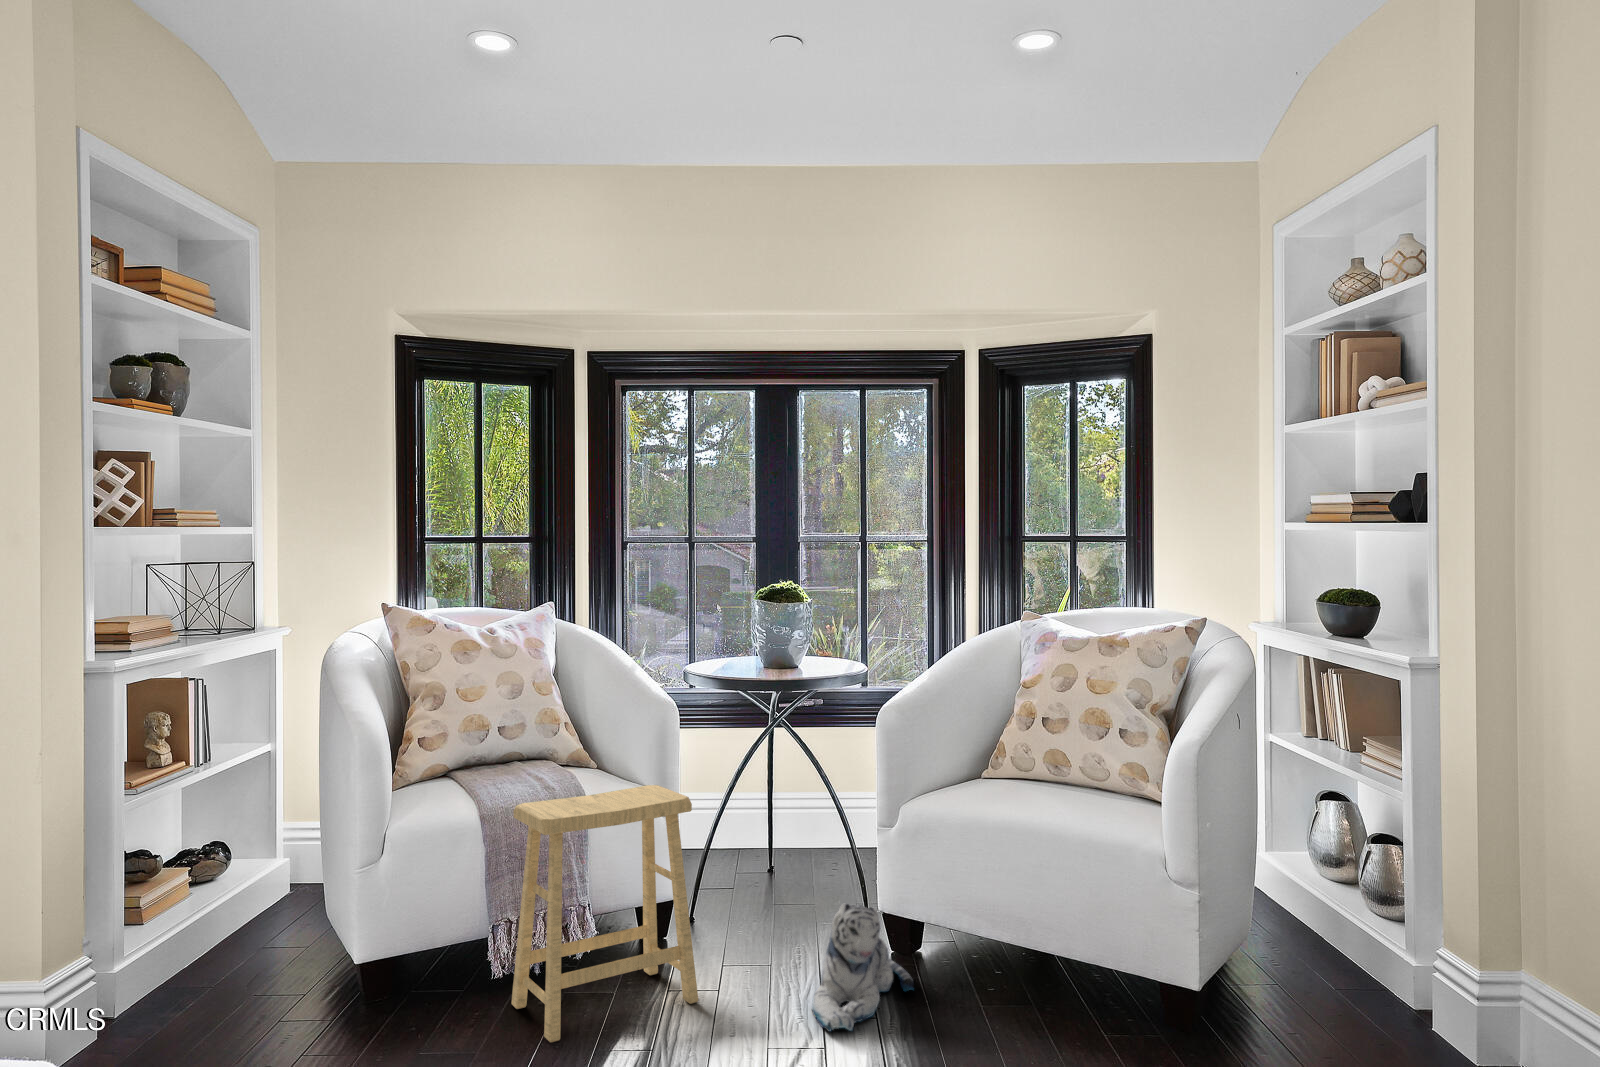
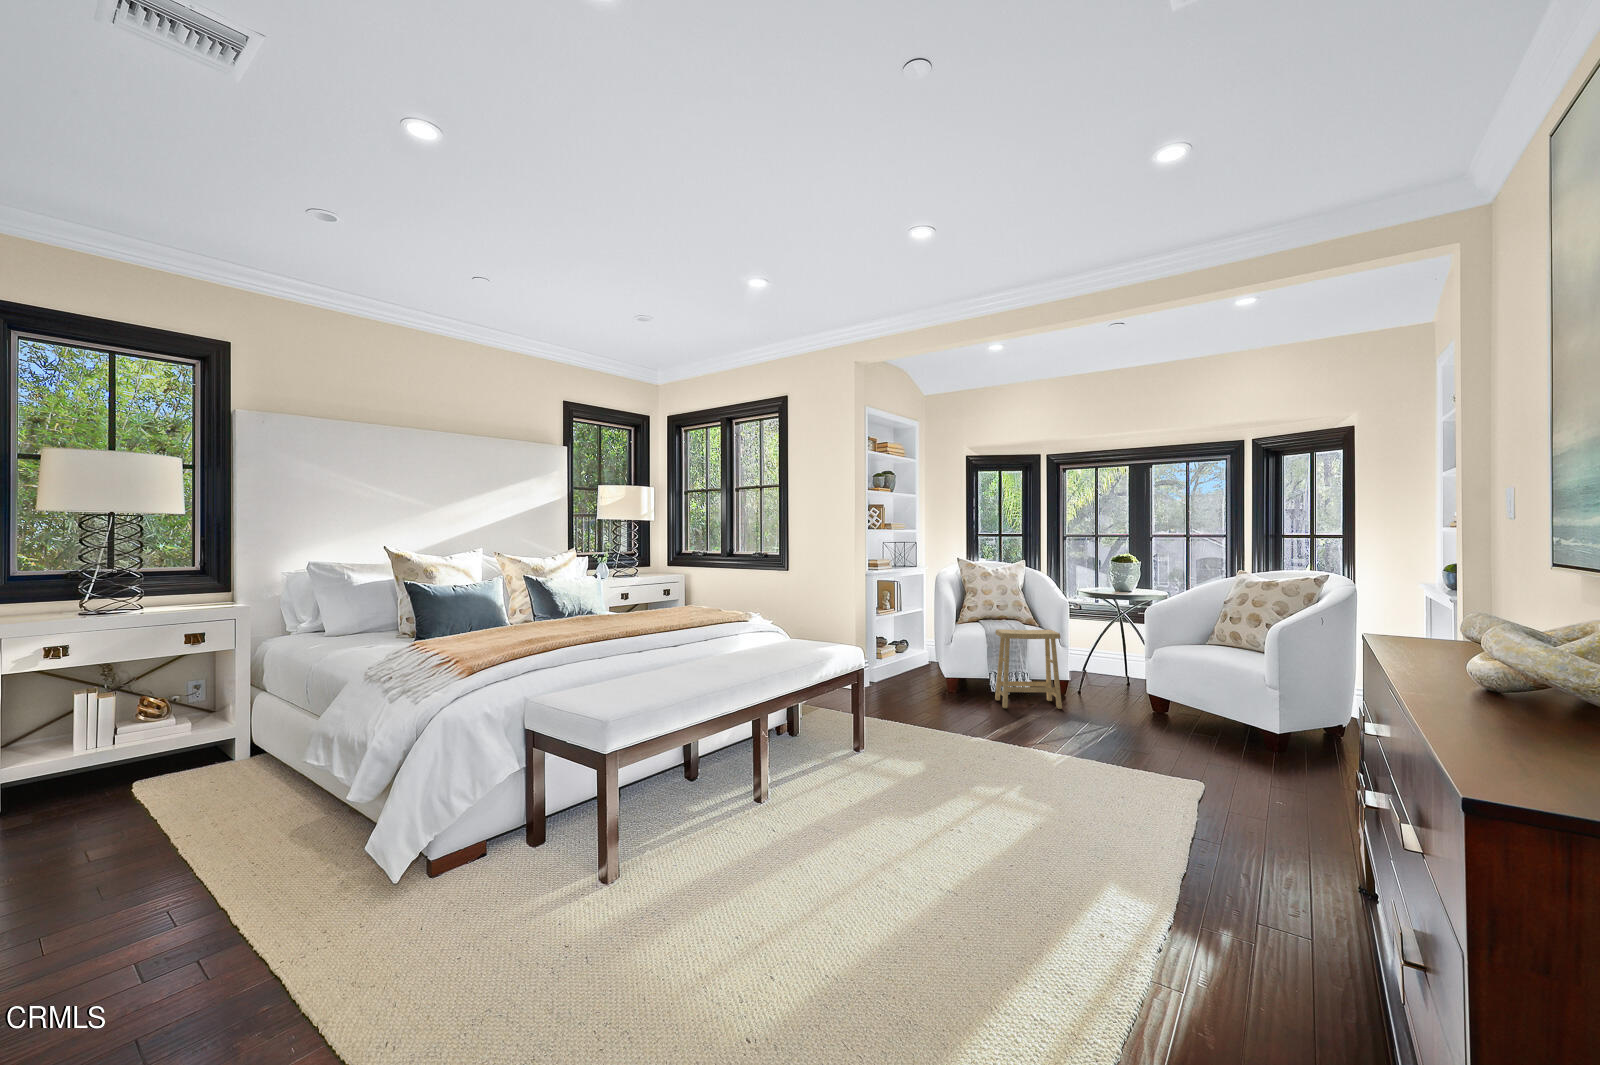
plush toy: present [812,903,914,1032] -> none [1103,680,1155,724]

